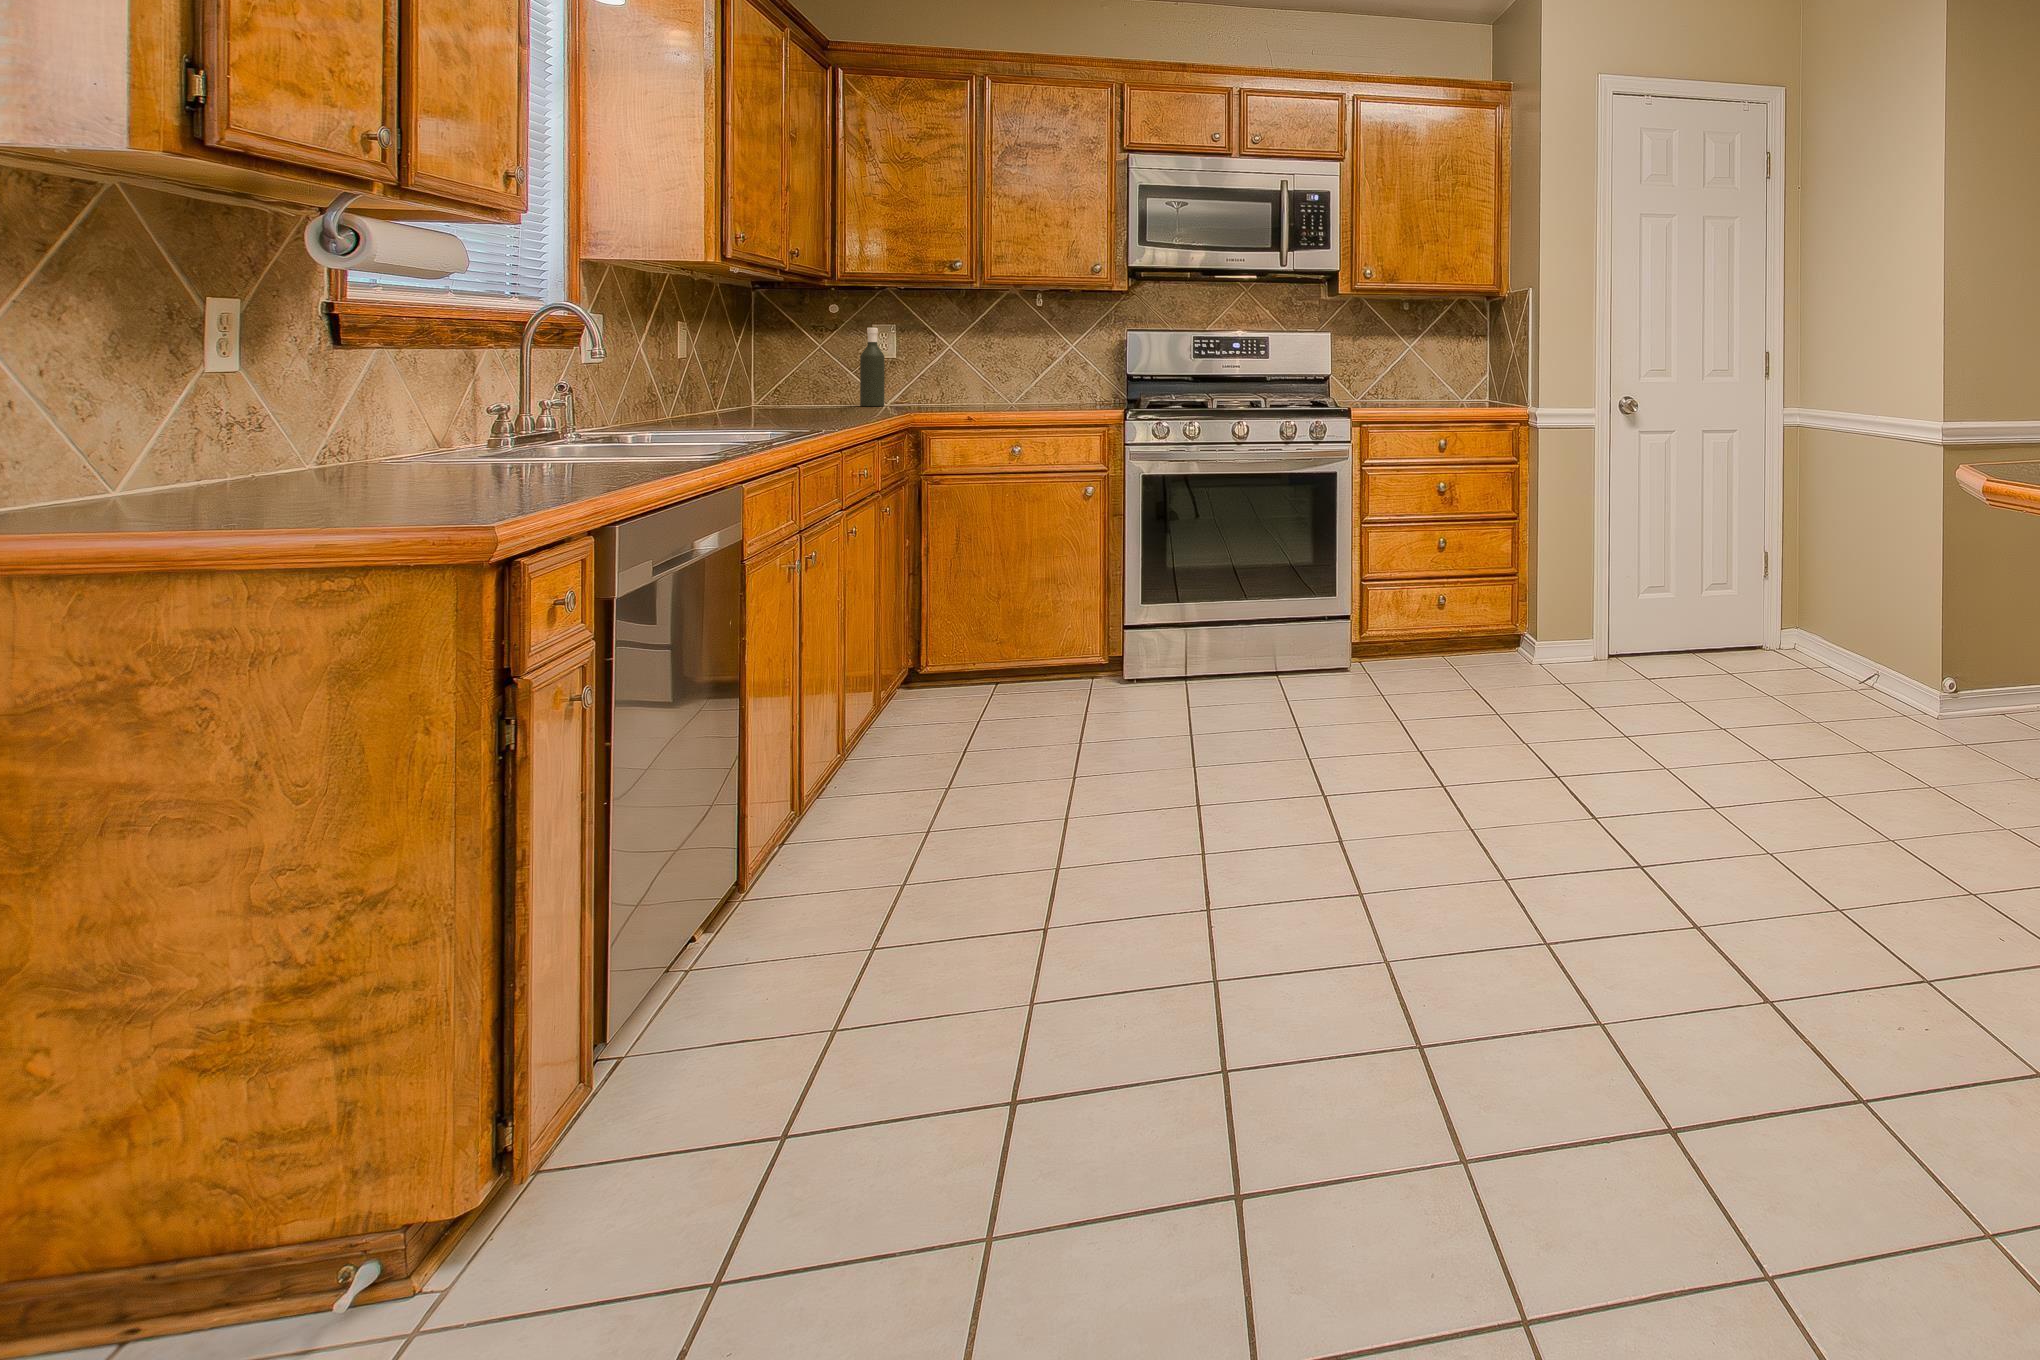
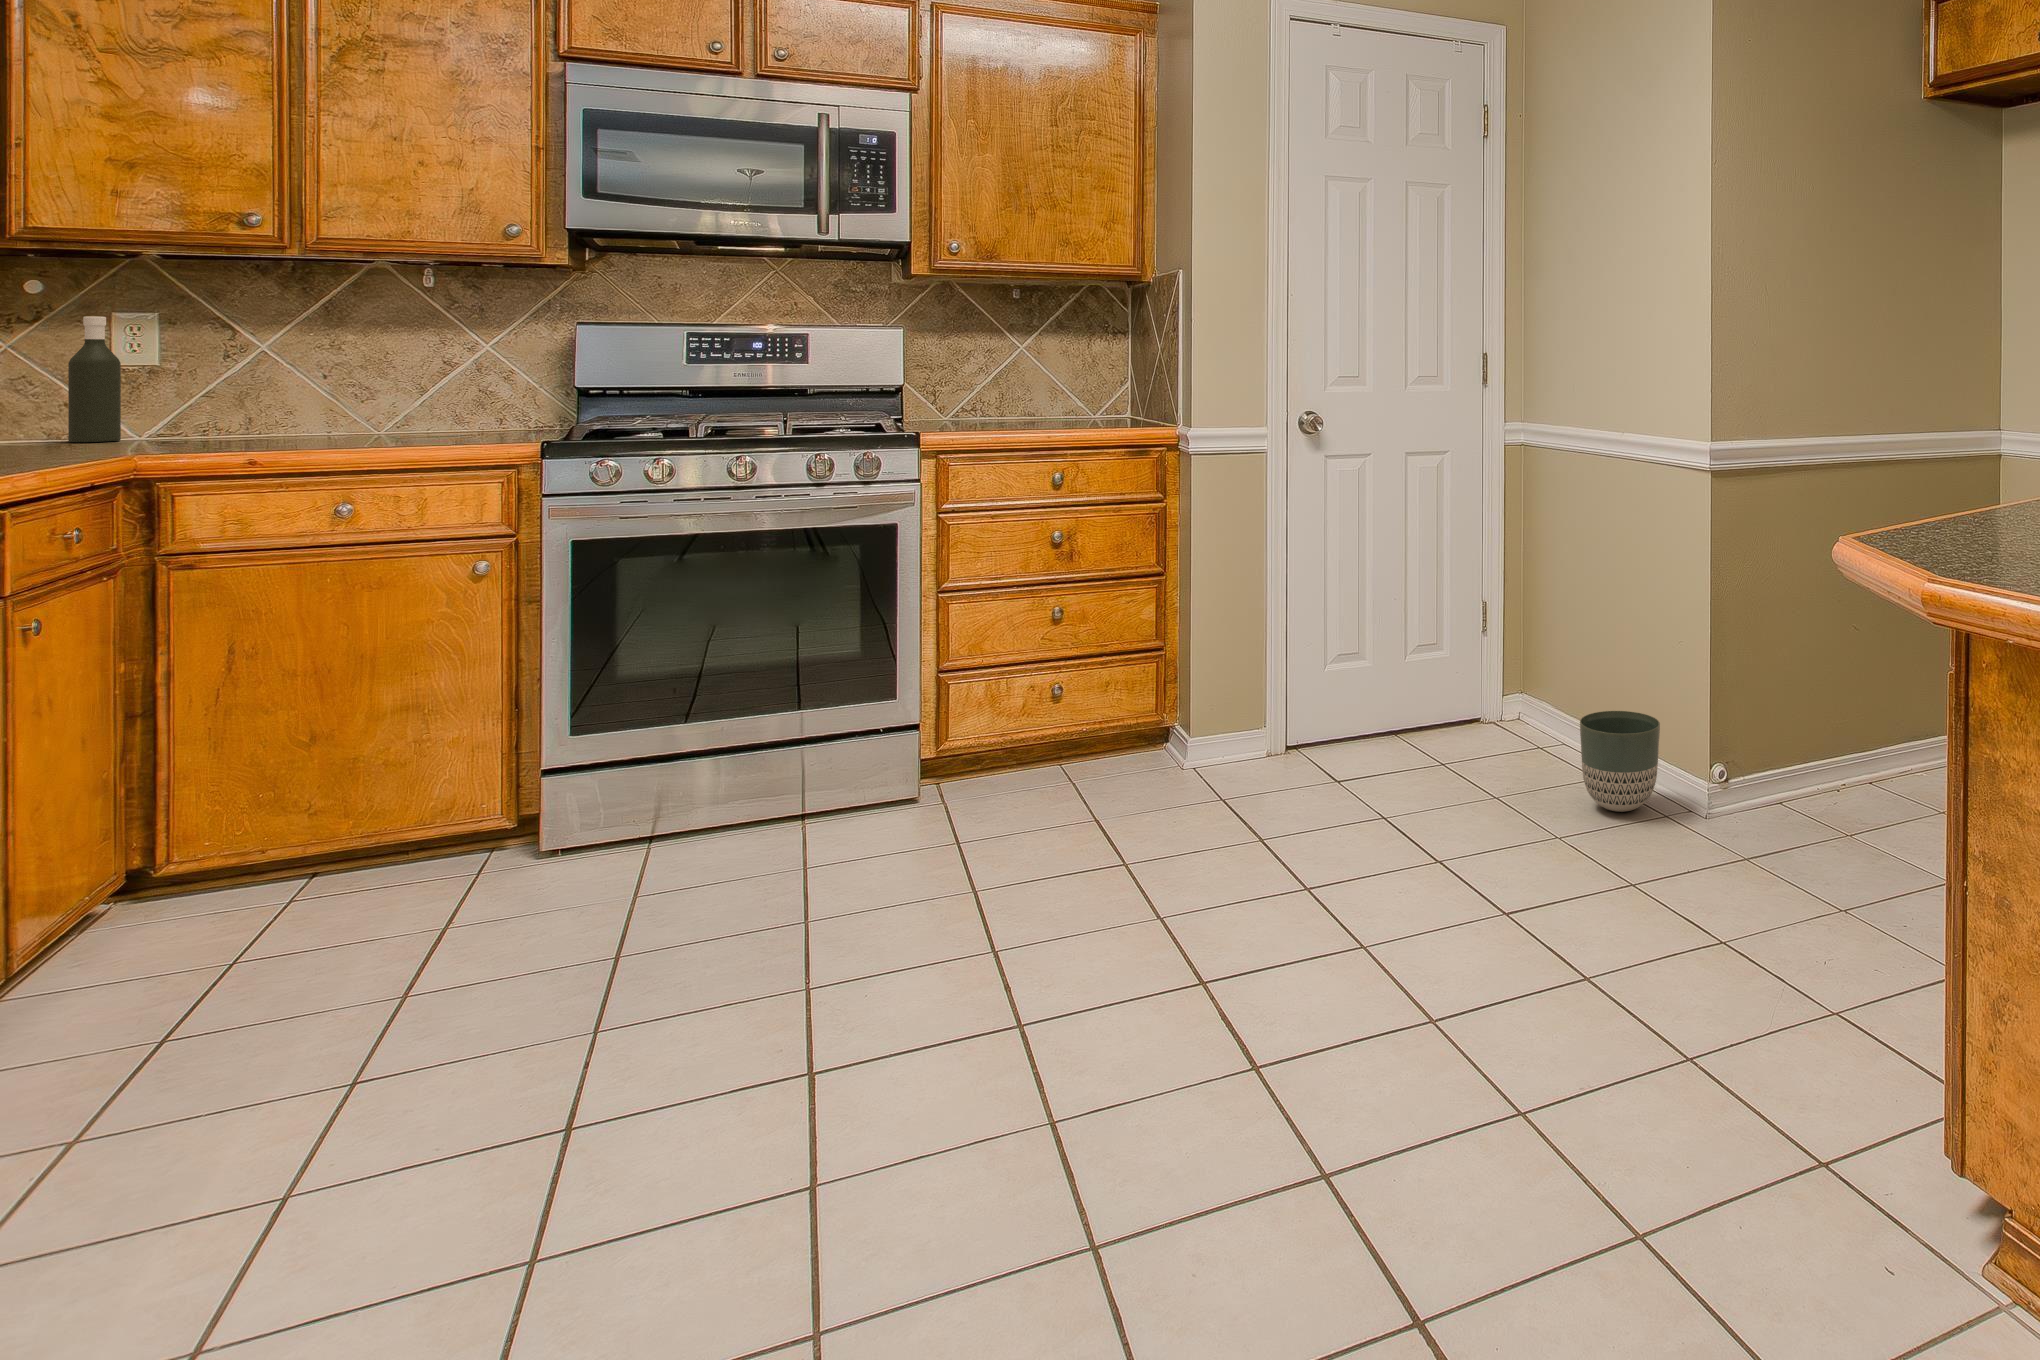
planter: none [1838,633,1903,709] -> present [1580,711,1660,812]

